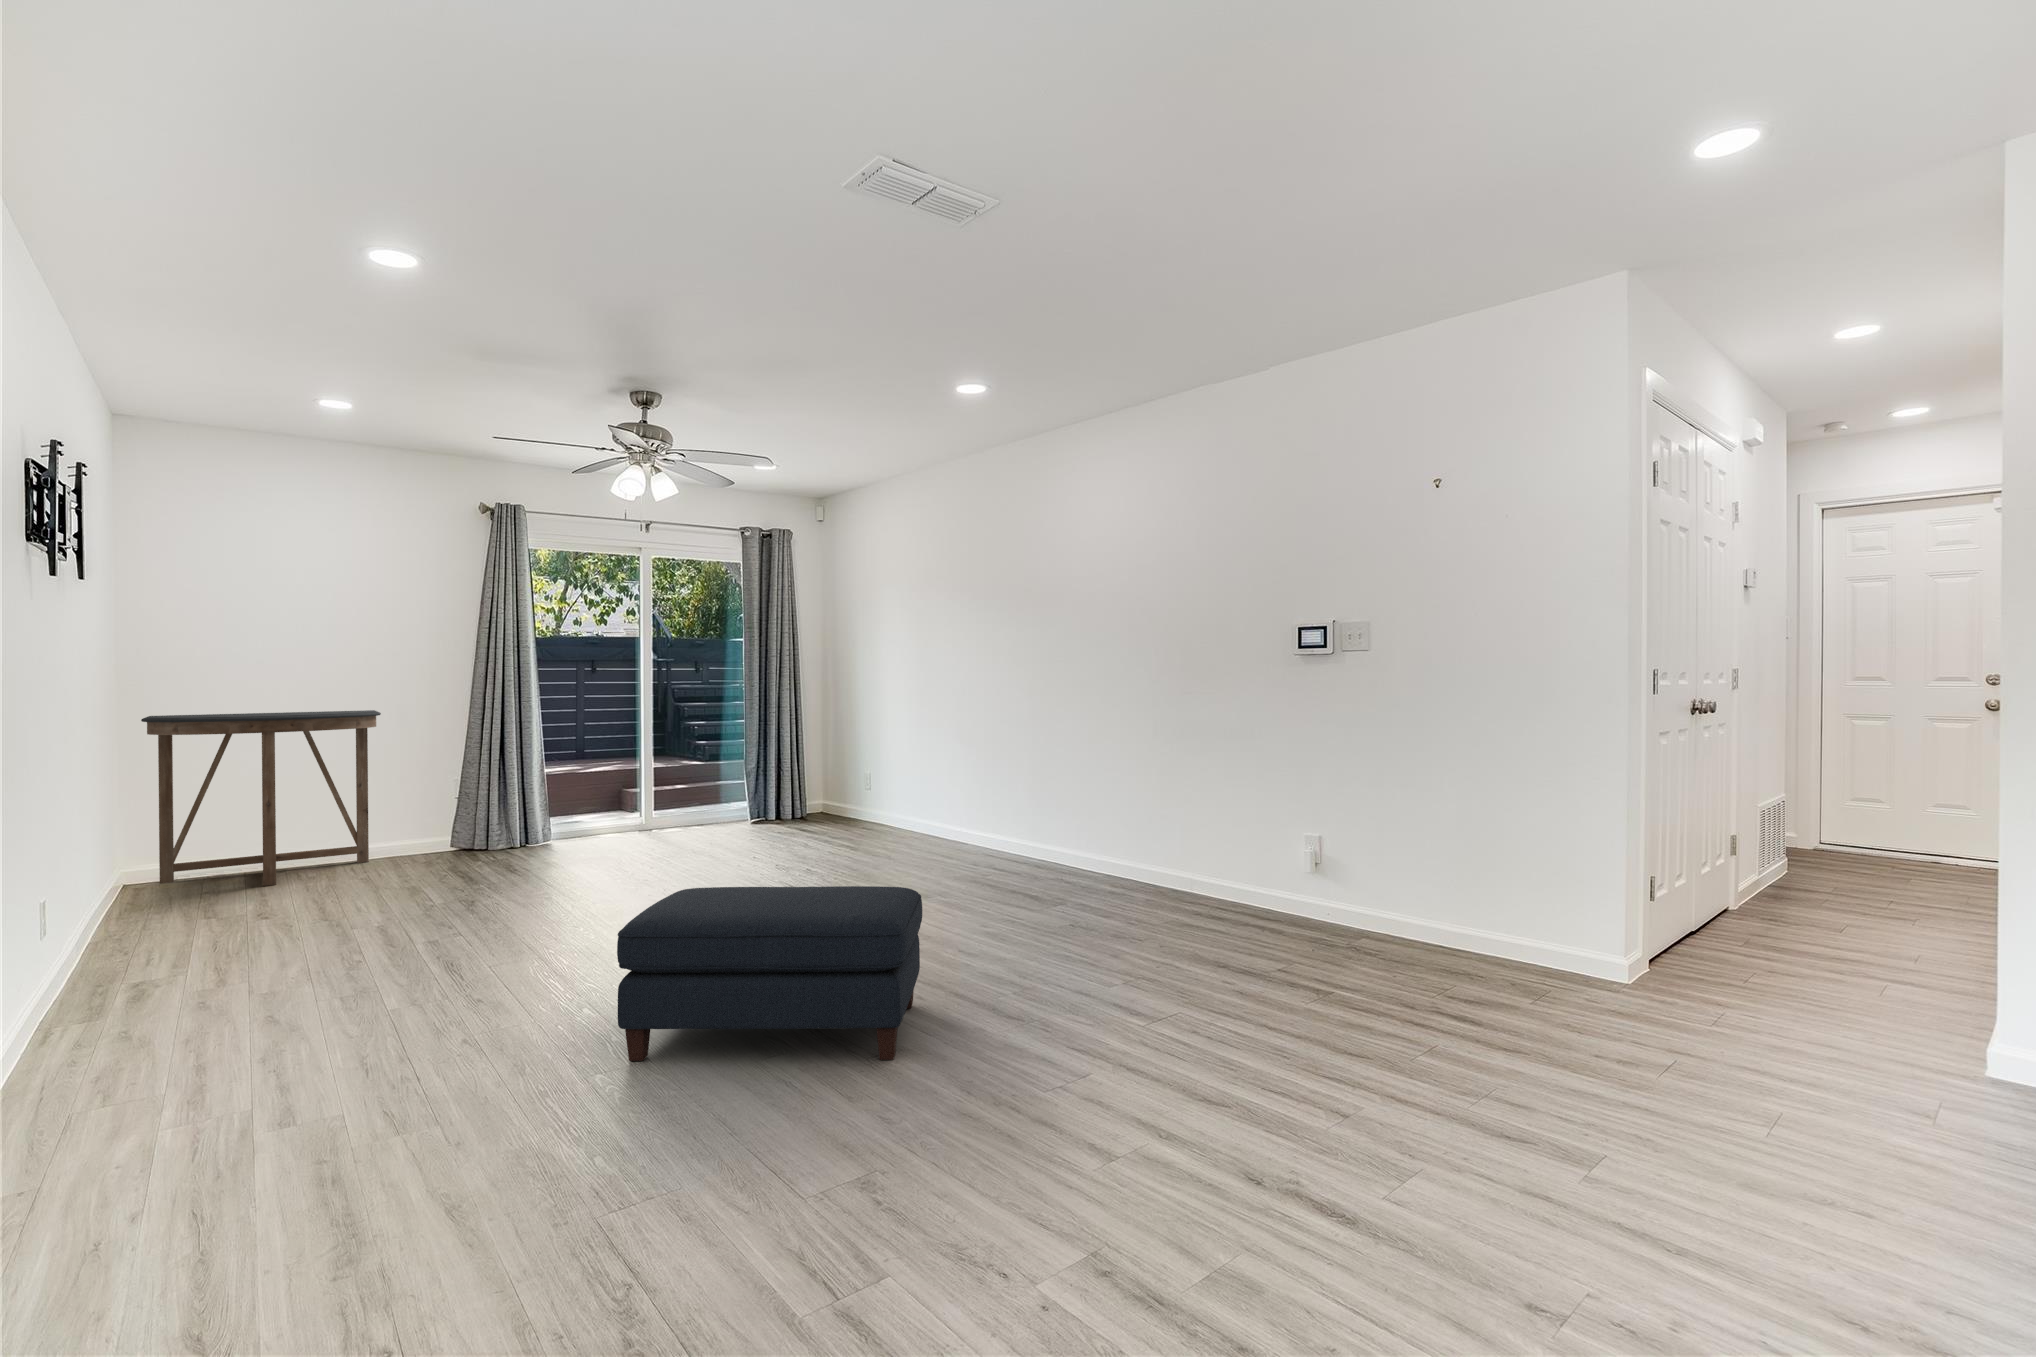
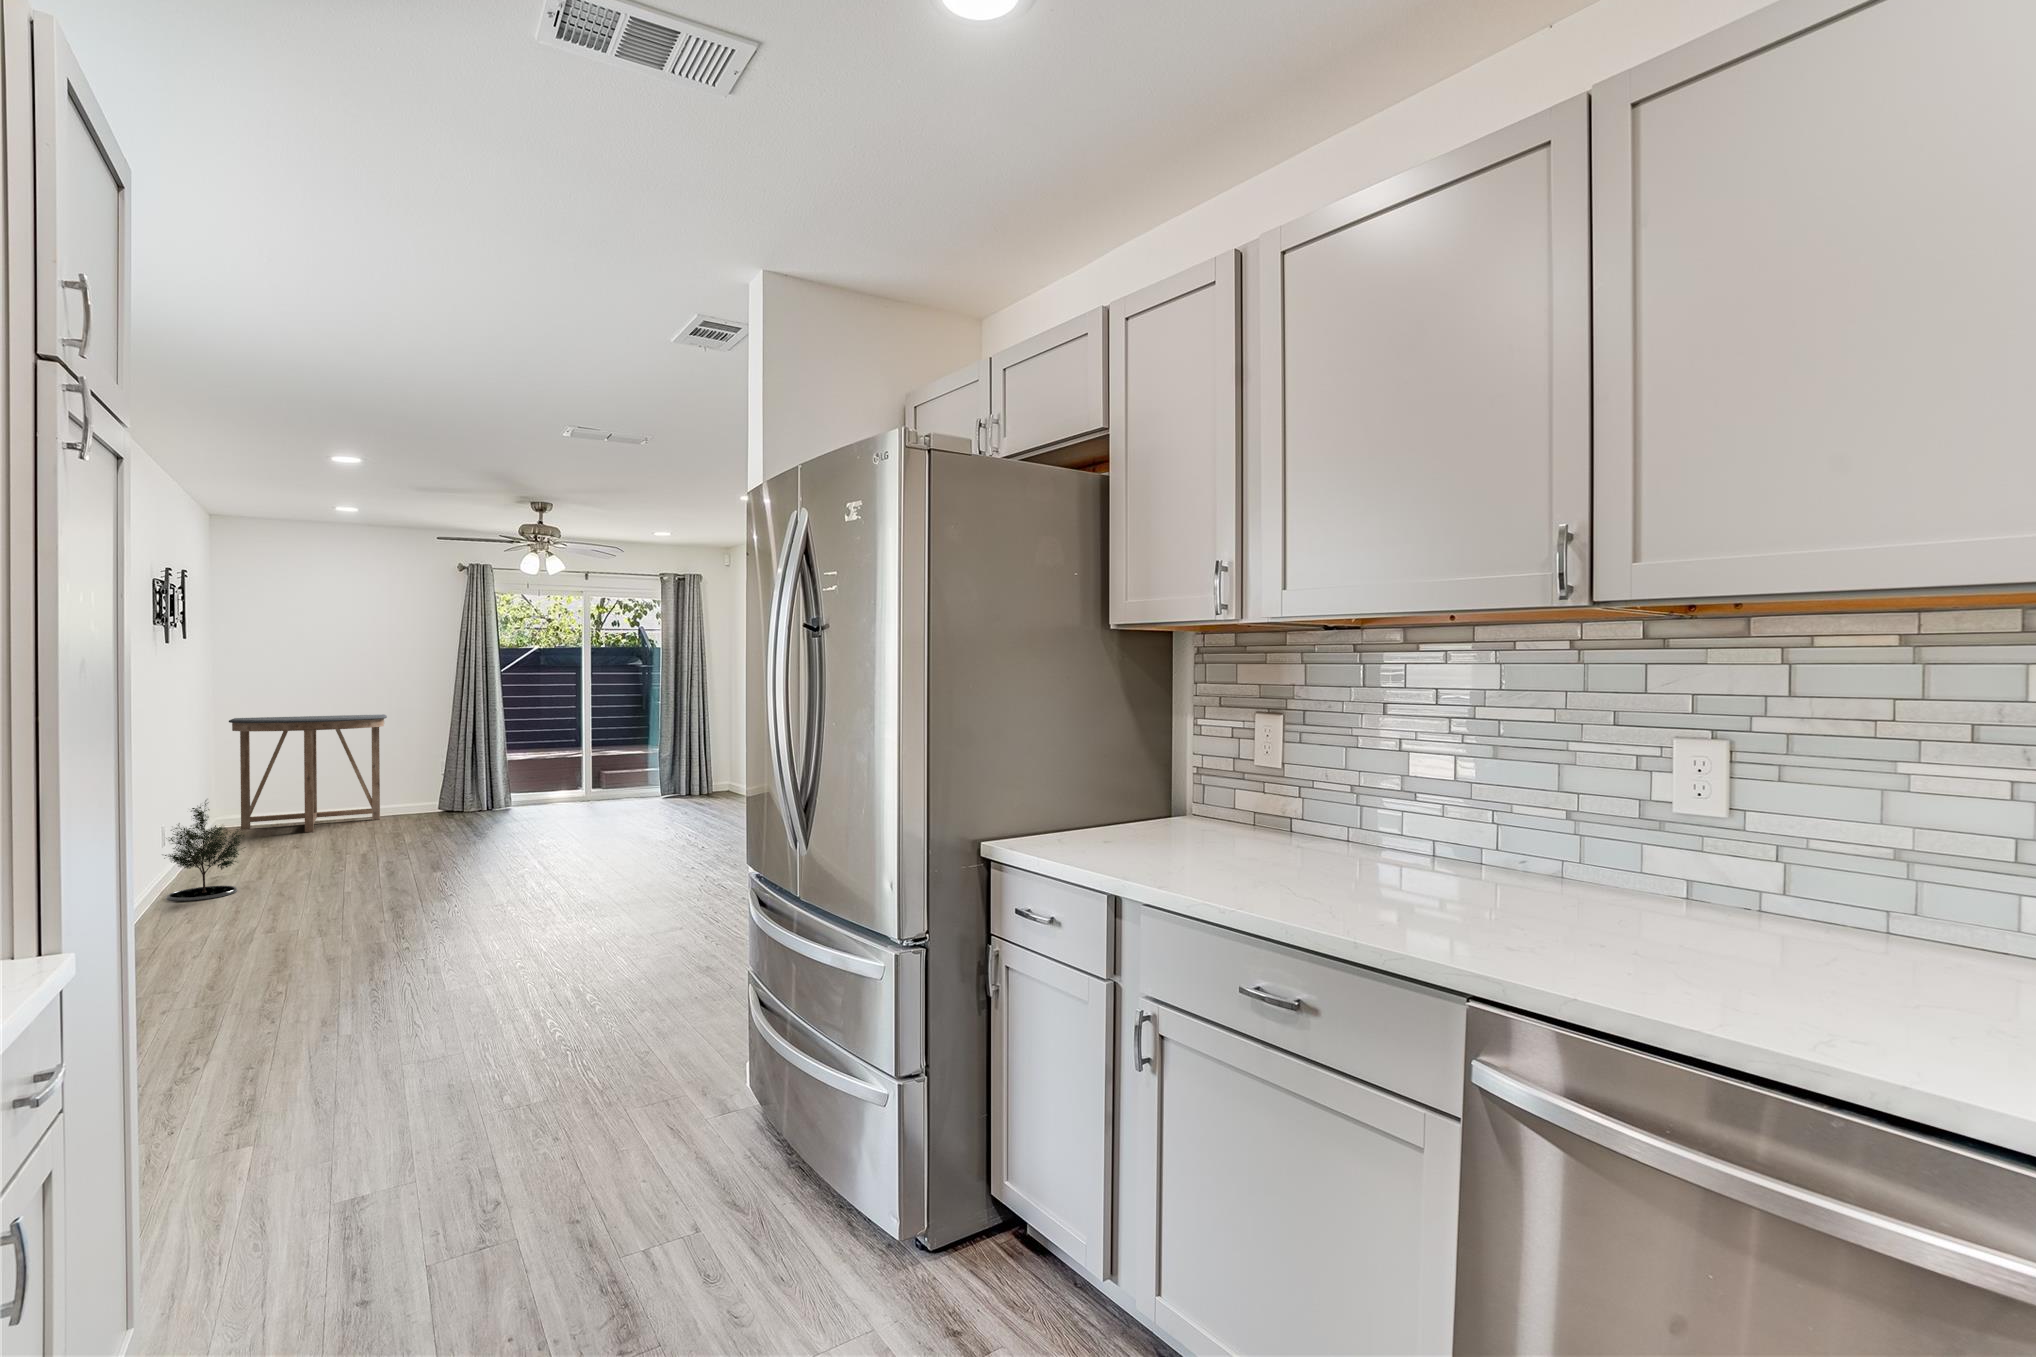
potted tree: none [45,845,206,1037] -> present [164,800,245,901]
ottoman: present [617,886,922,1061] -> none [447,828,640,921]

